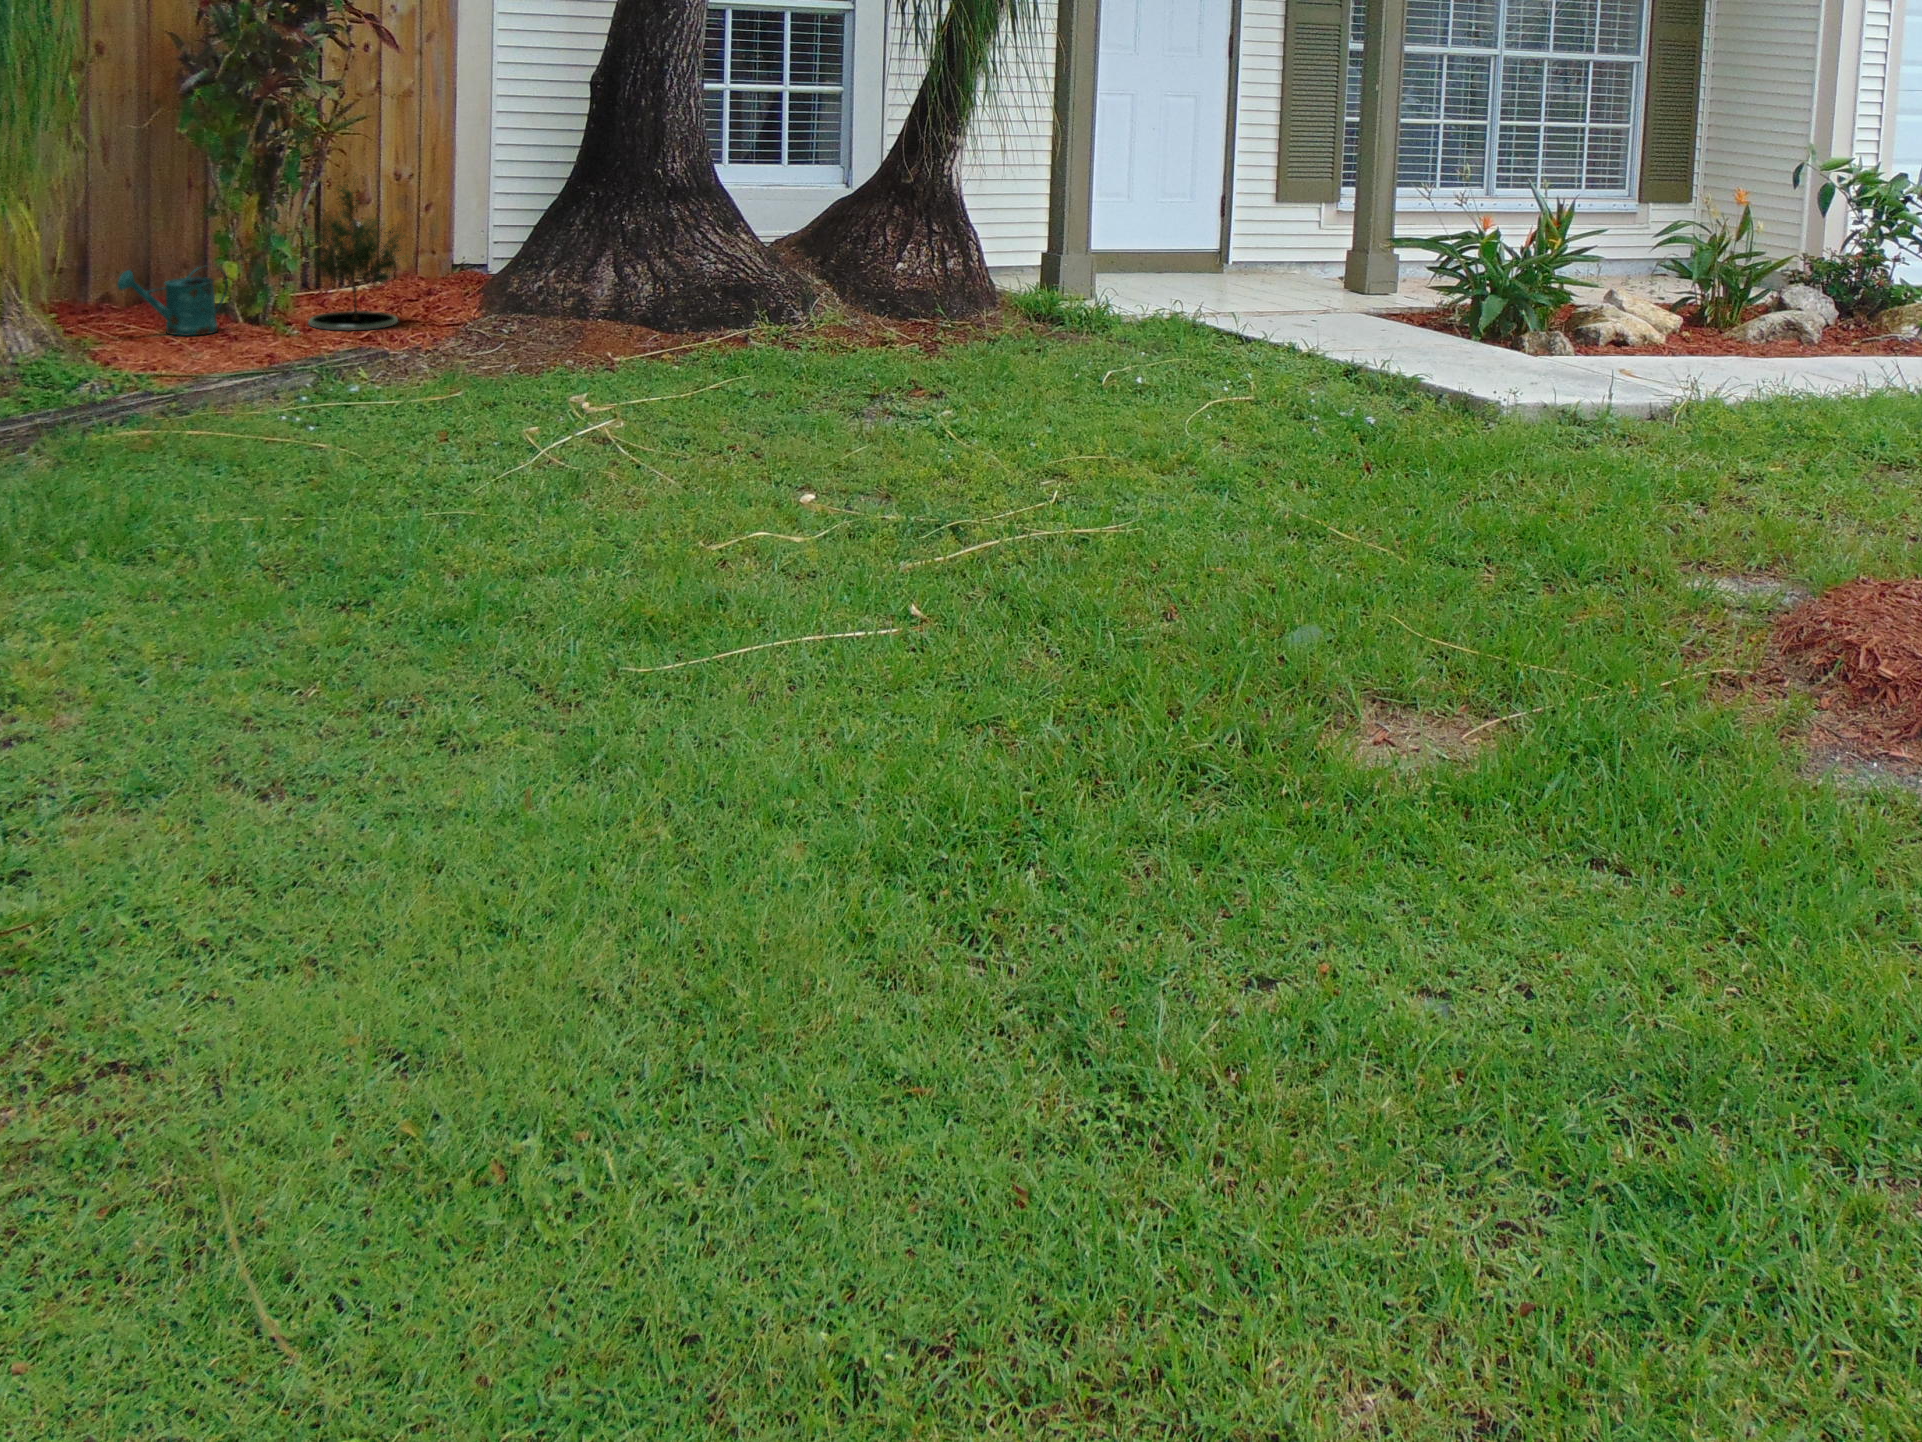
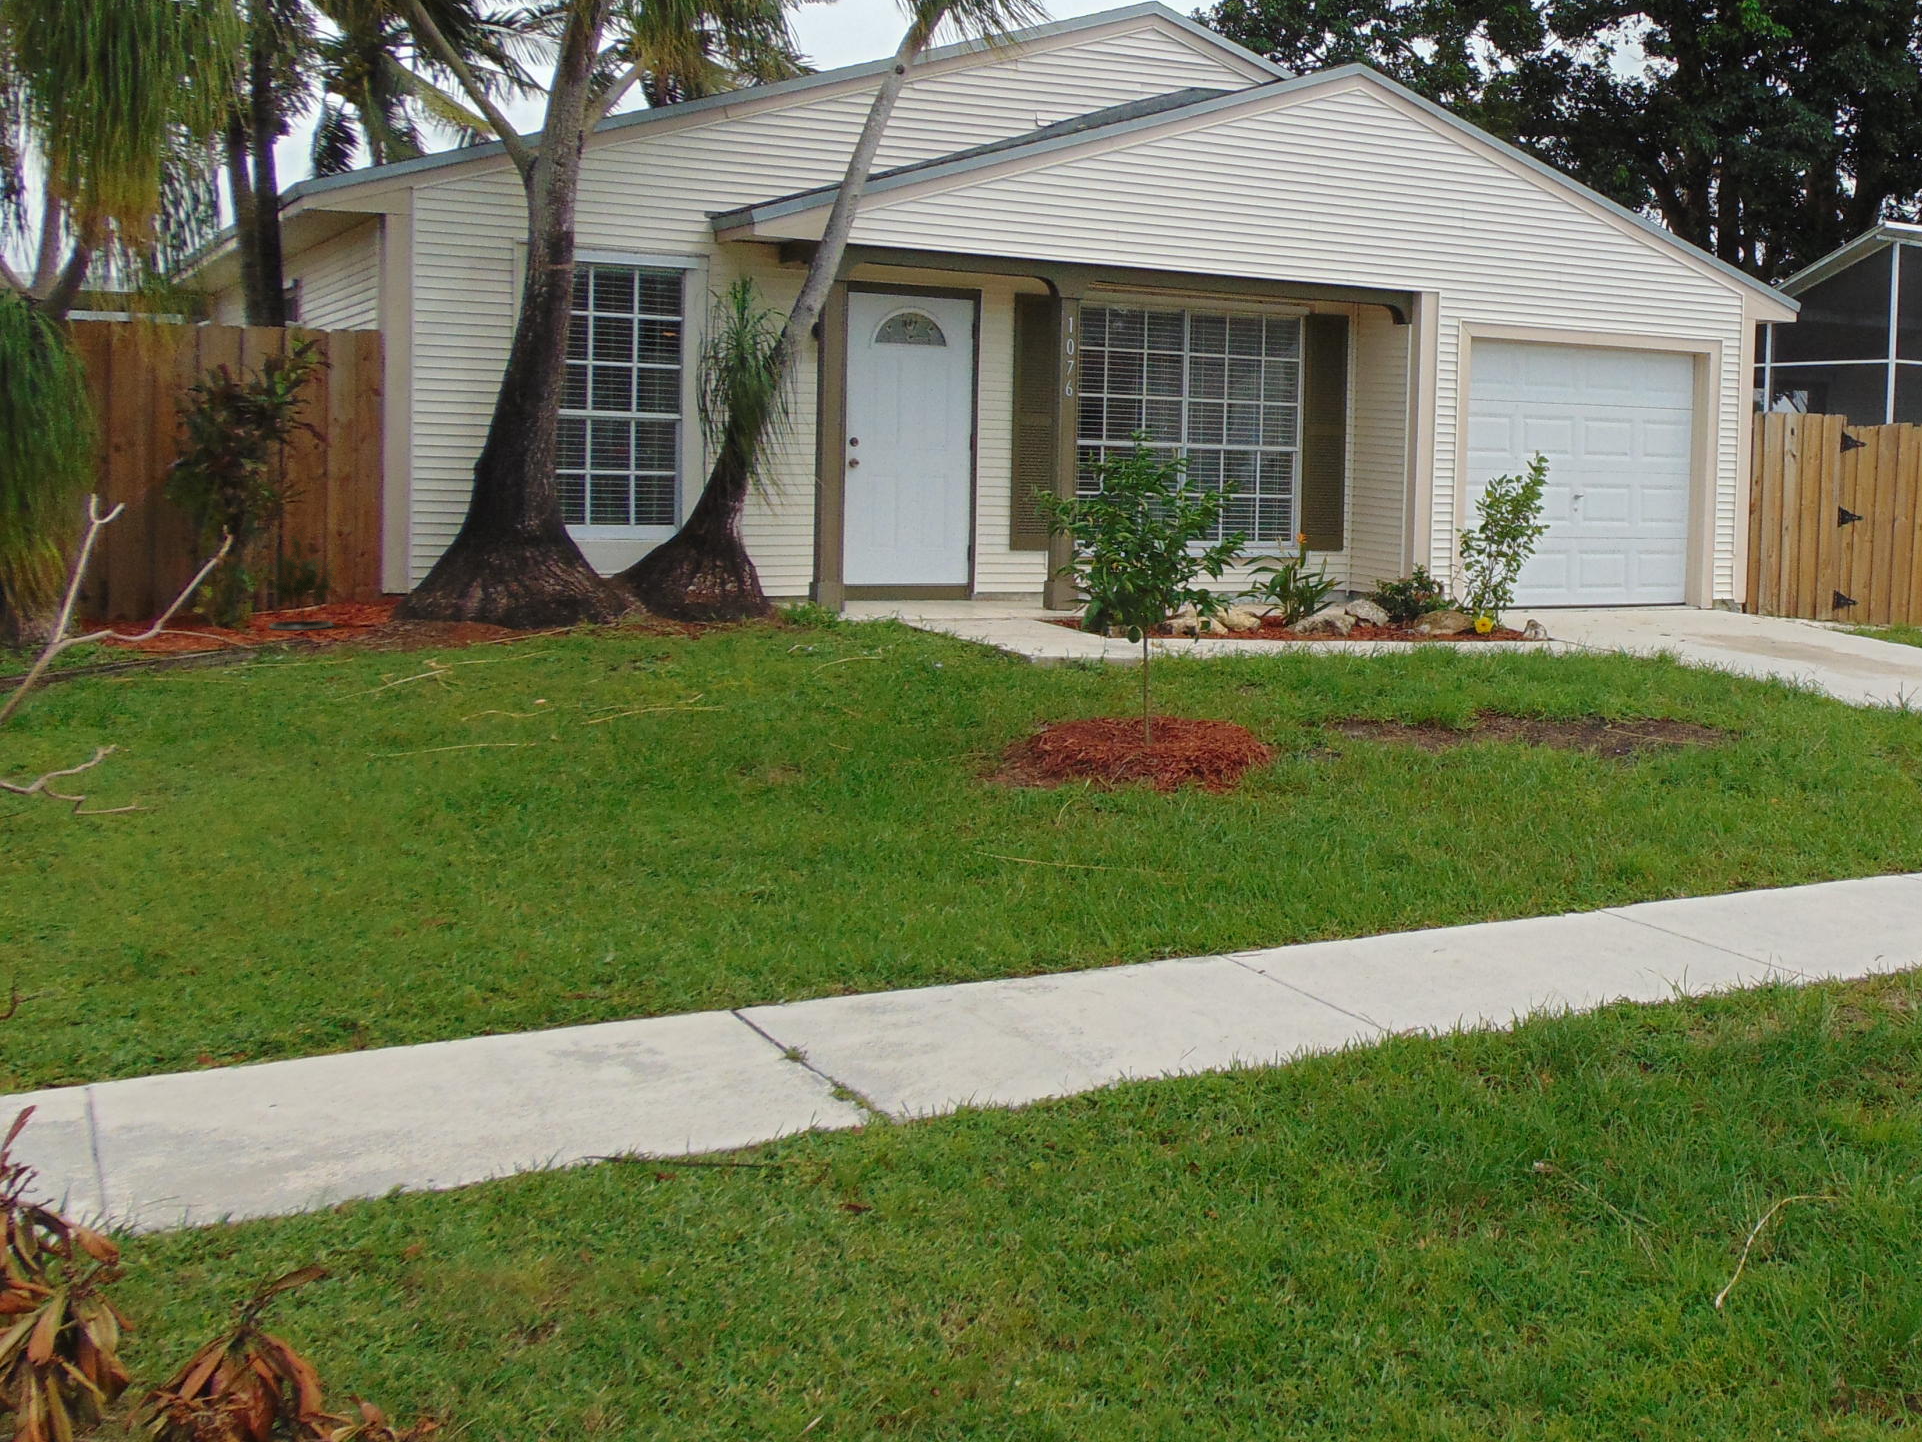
watering can: present [118,267,228,336] -> none [135,588,212,634]

